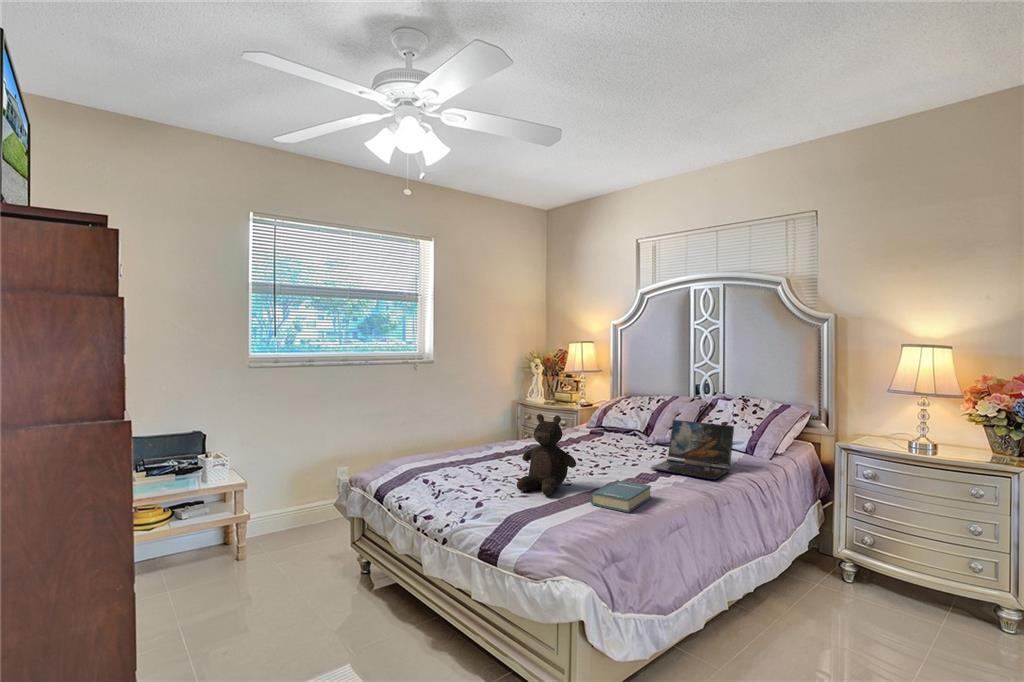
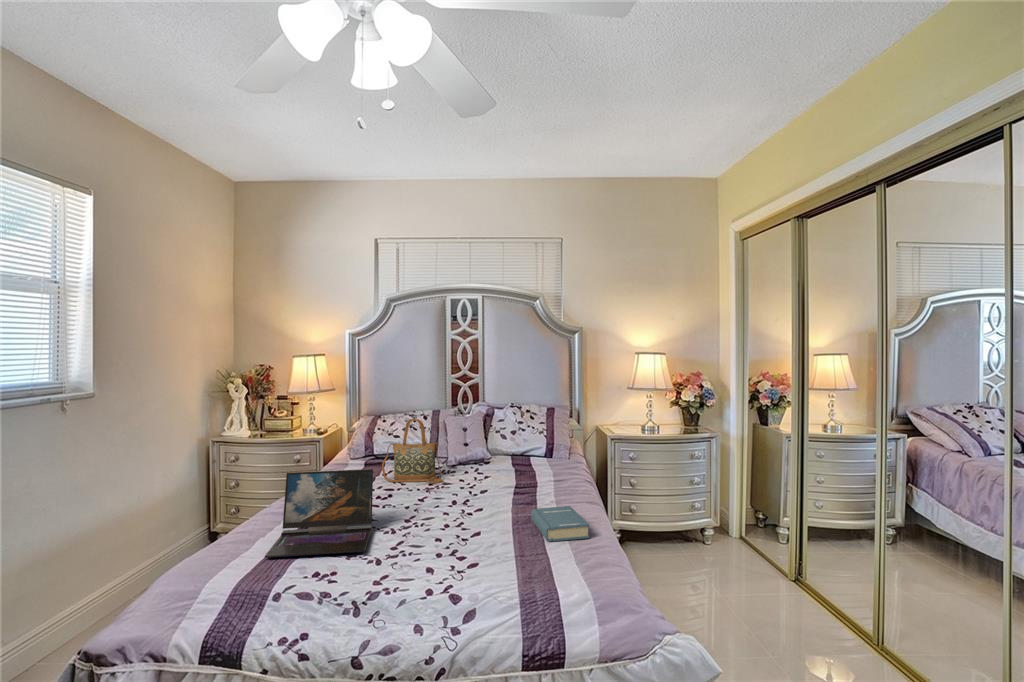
handbag: none [577,396,620,453] -> present [382,419,443,484]
teddy bear: present [517,414,576,495] -> none [433,449,504,551]
laptop: present [651,420,734,479] -> present [265,469,373,558]

